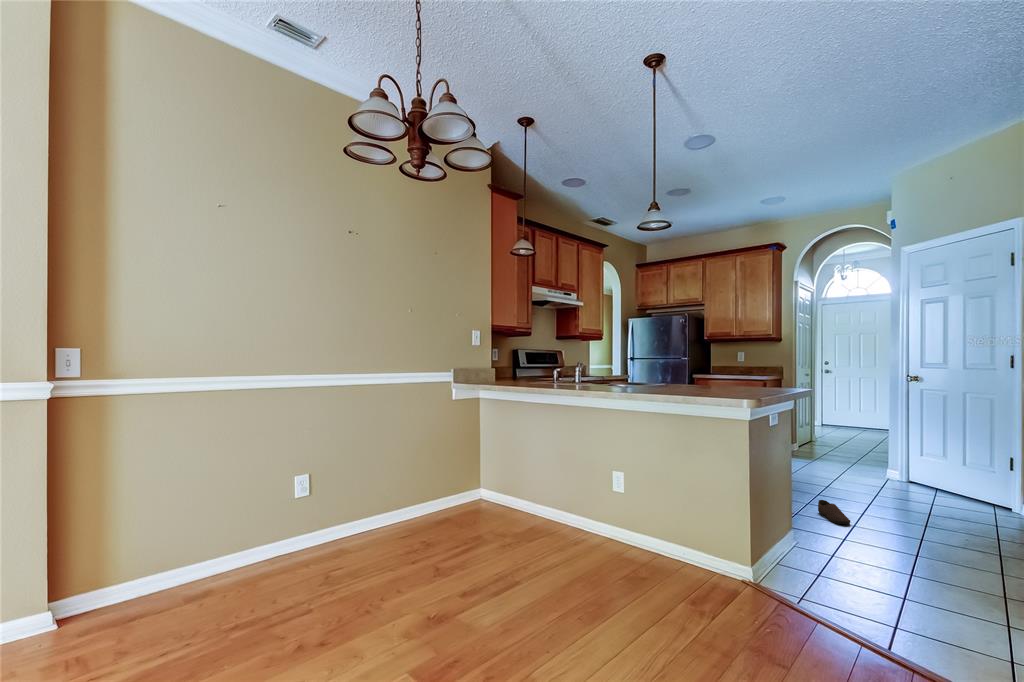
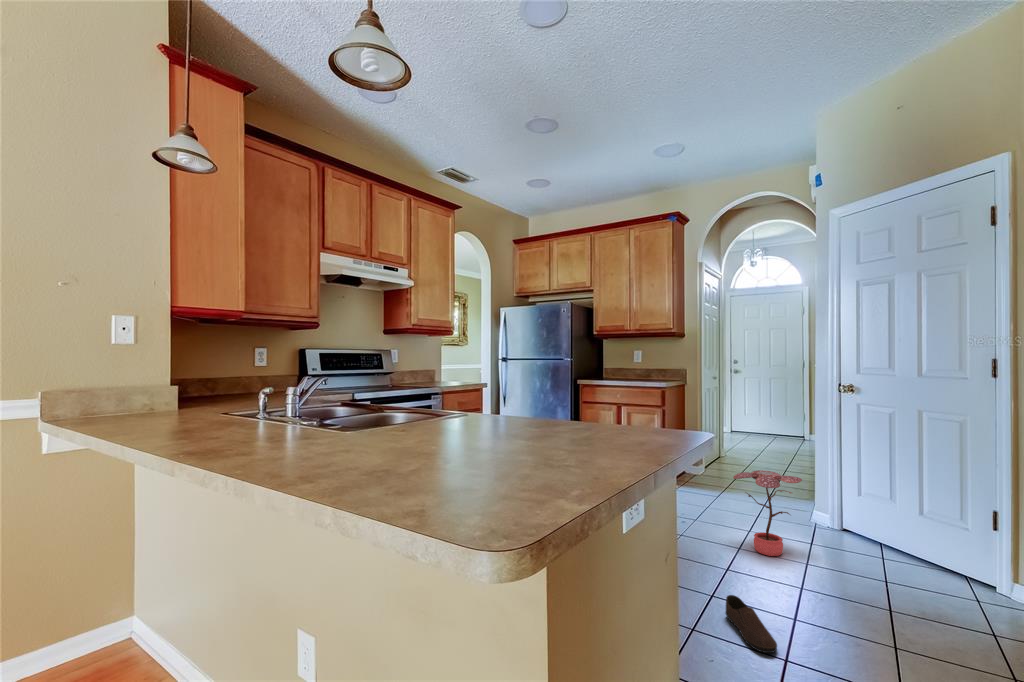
potted plant: none [823,435,875,492] -> present [733,470,802,556]

